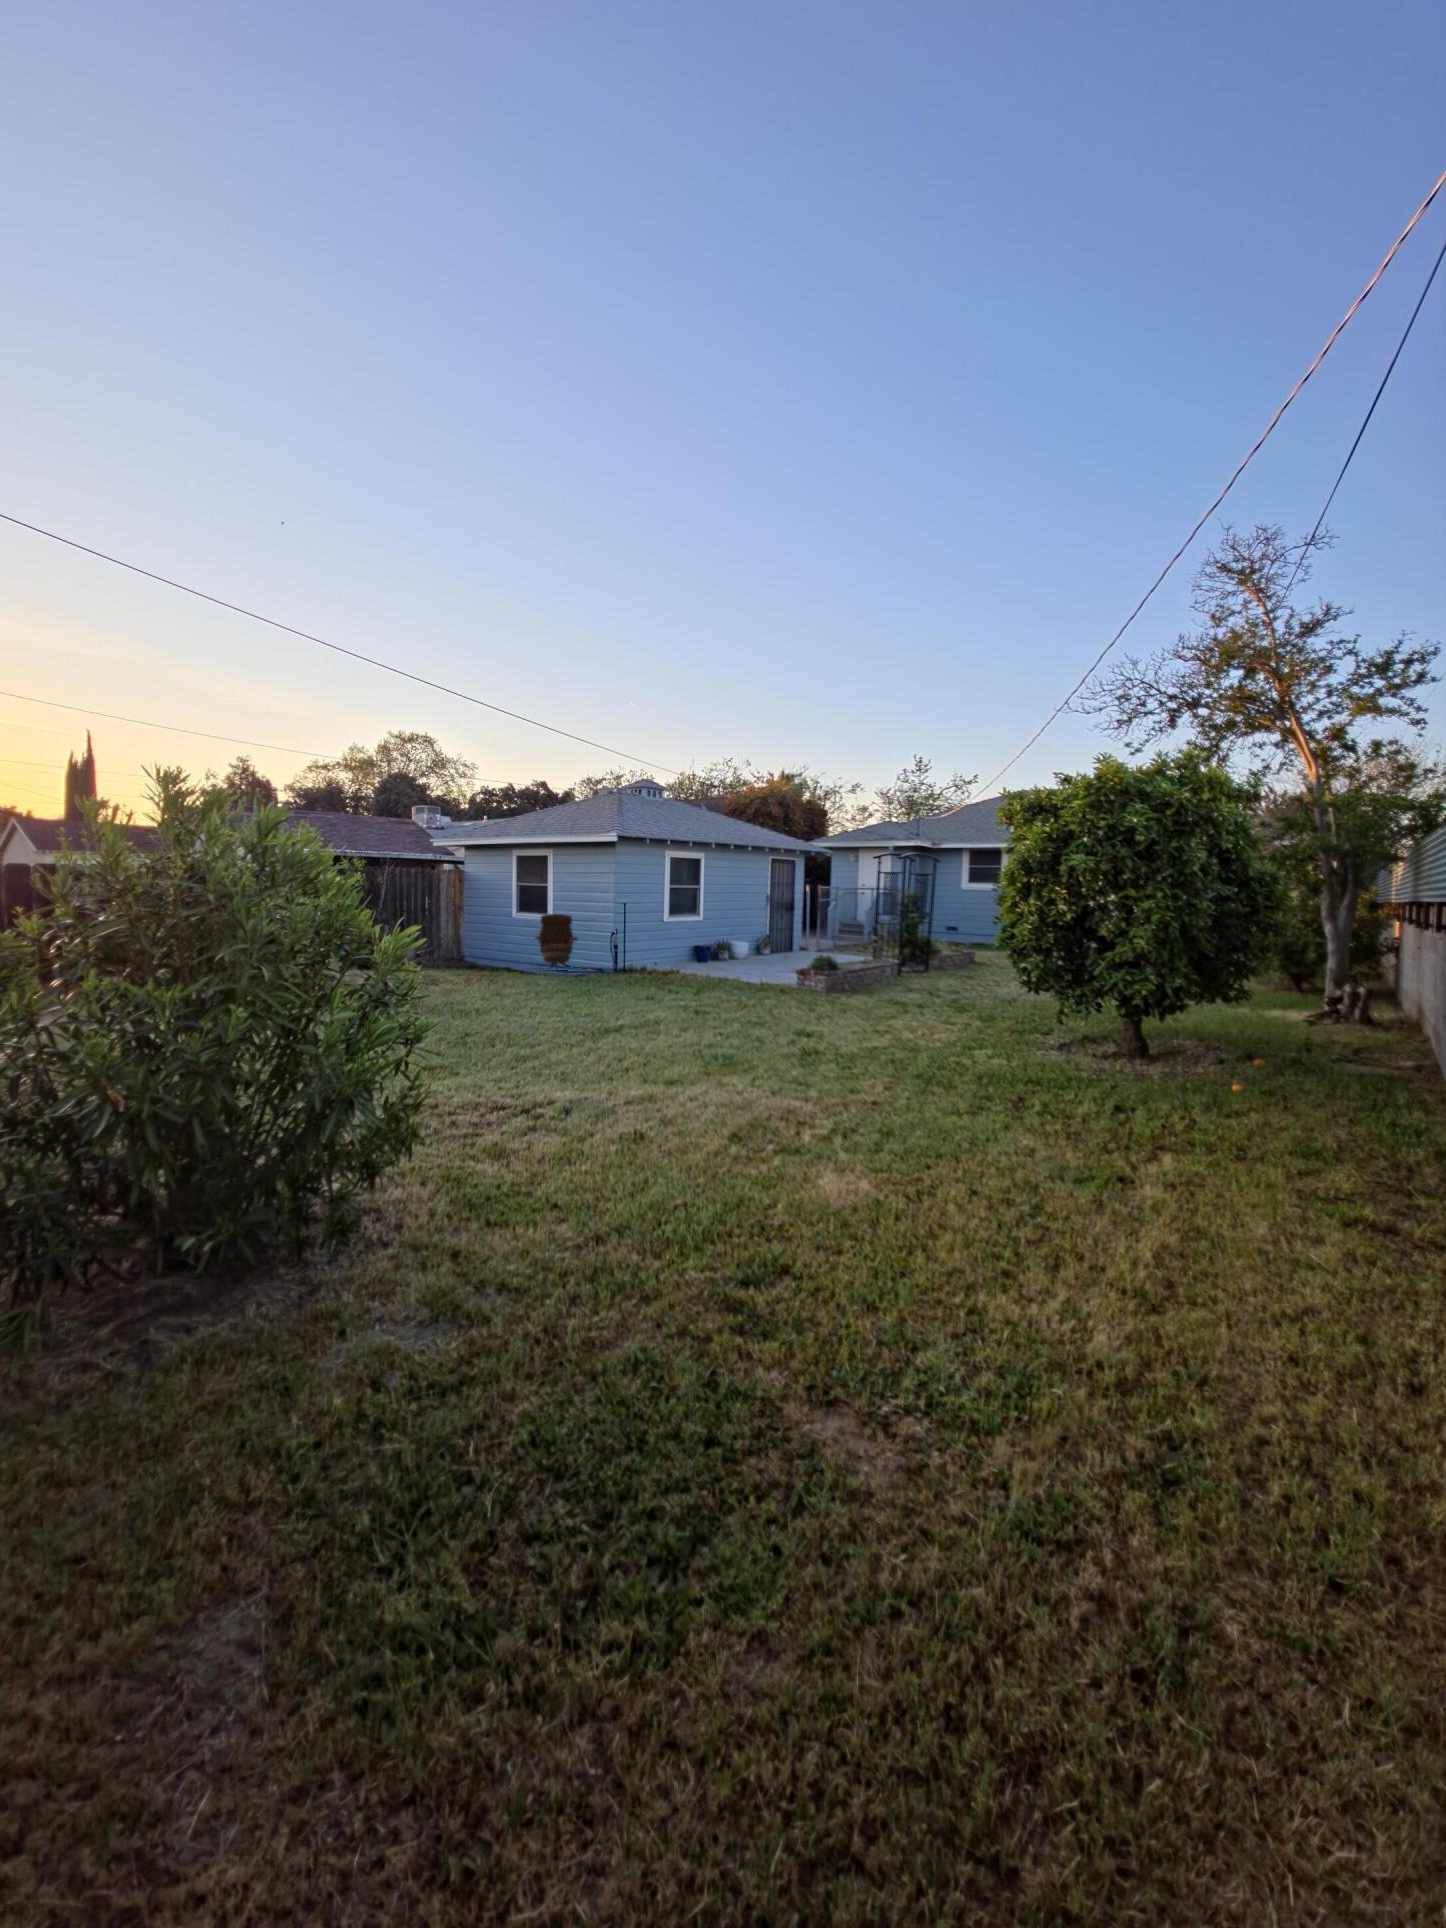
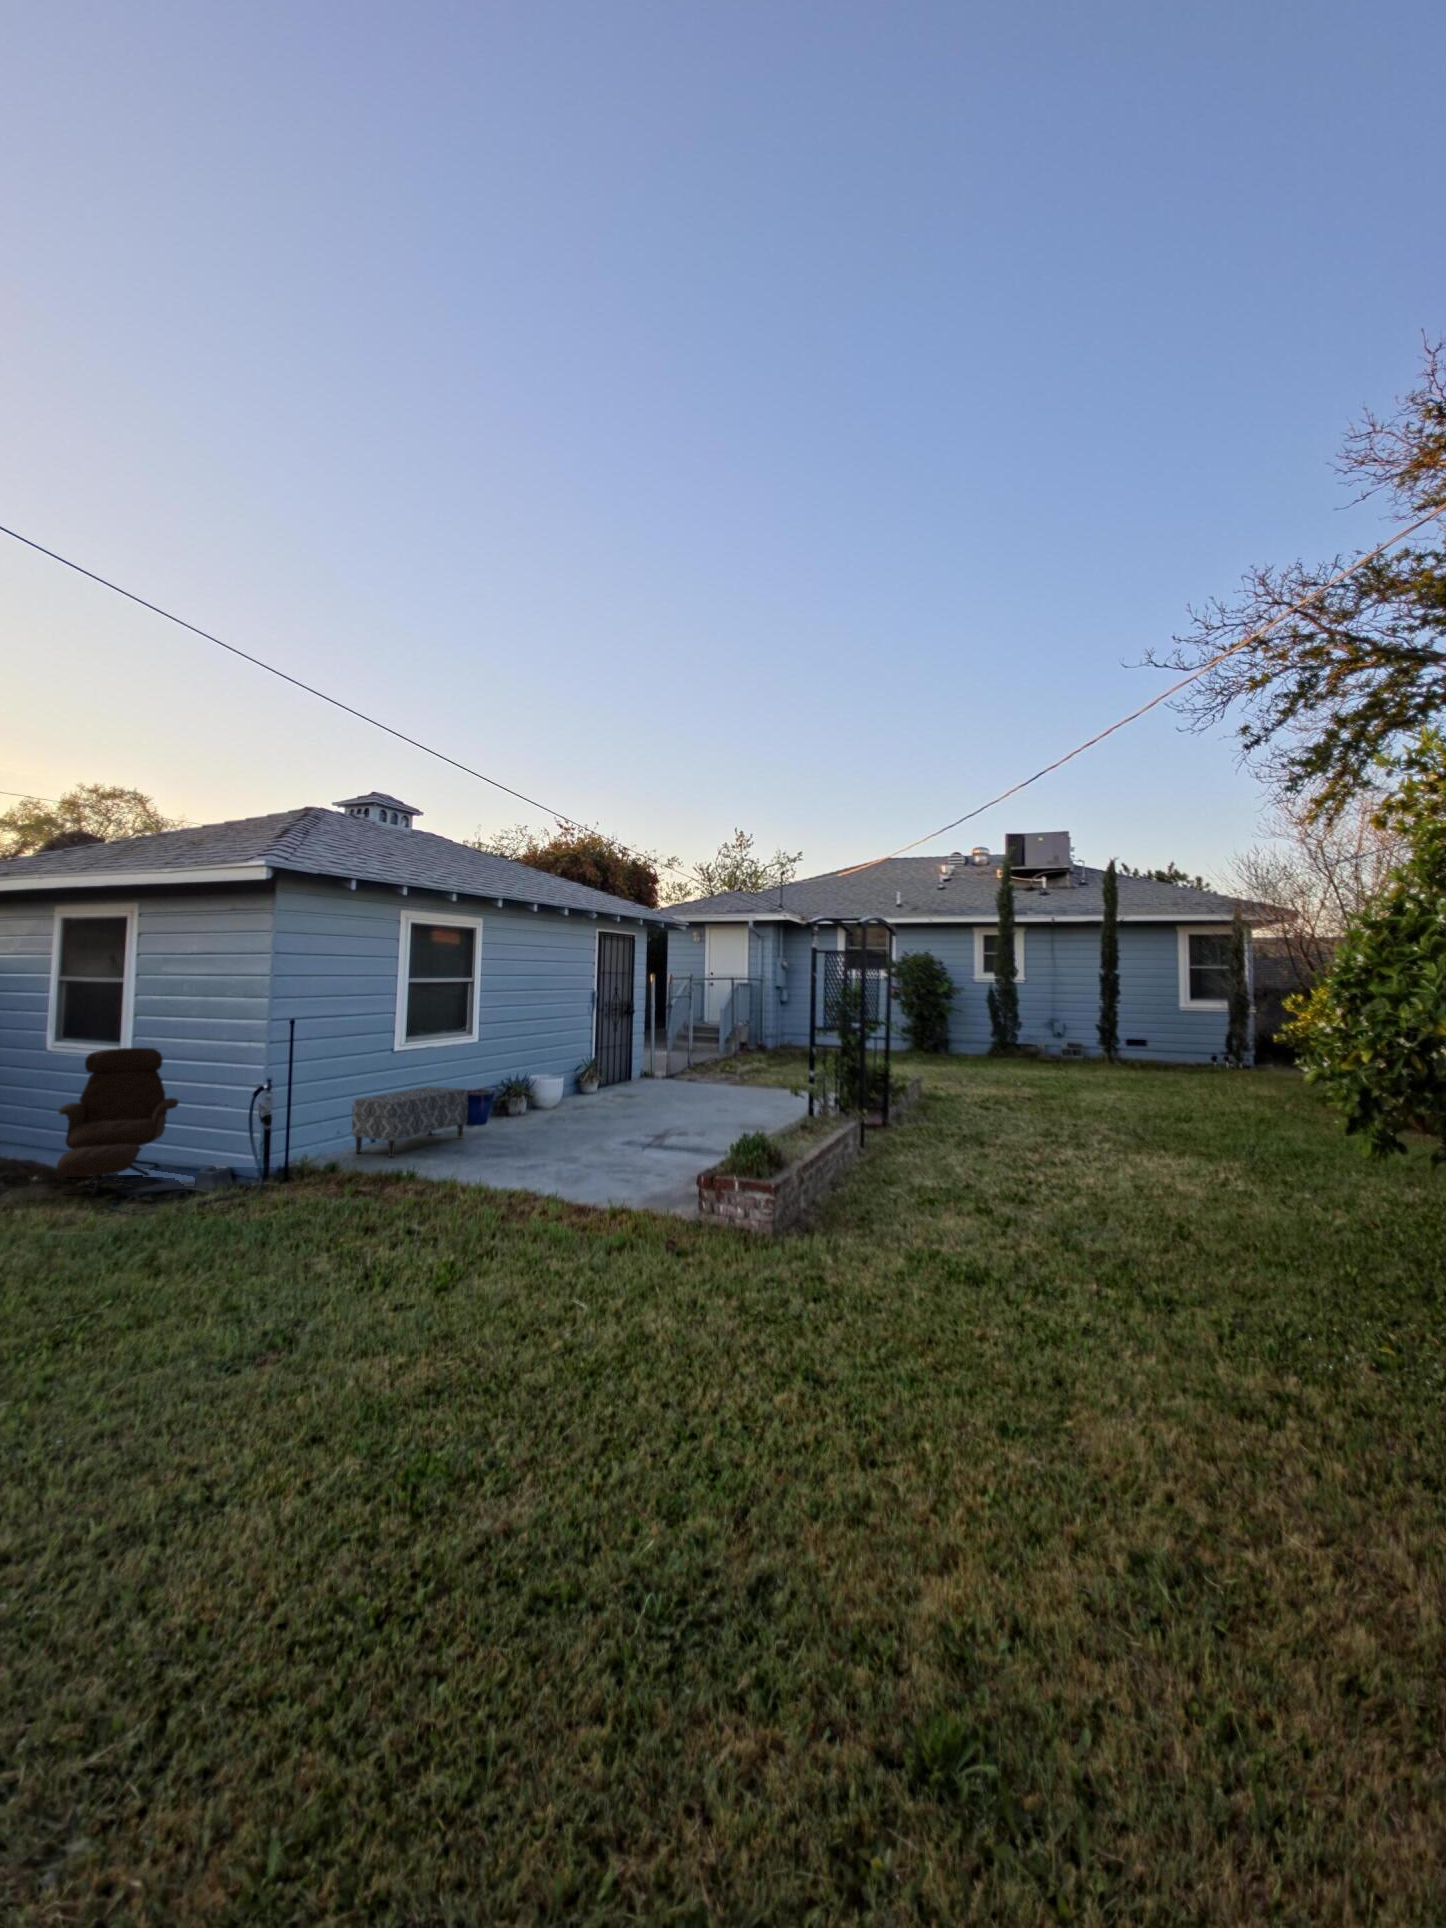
bench: none [648,940,699,969] -> present [352,1086,468,1157]

